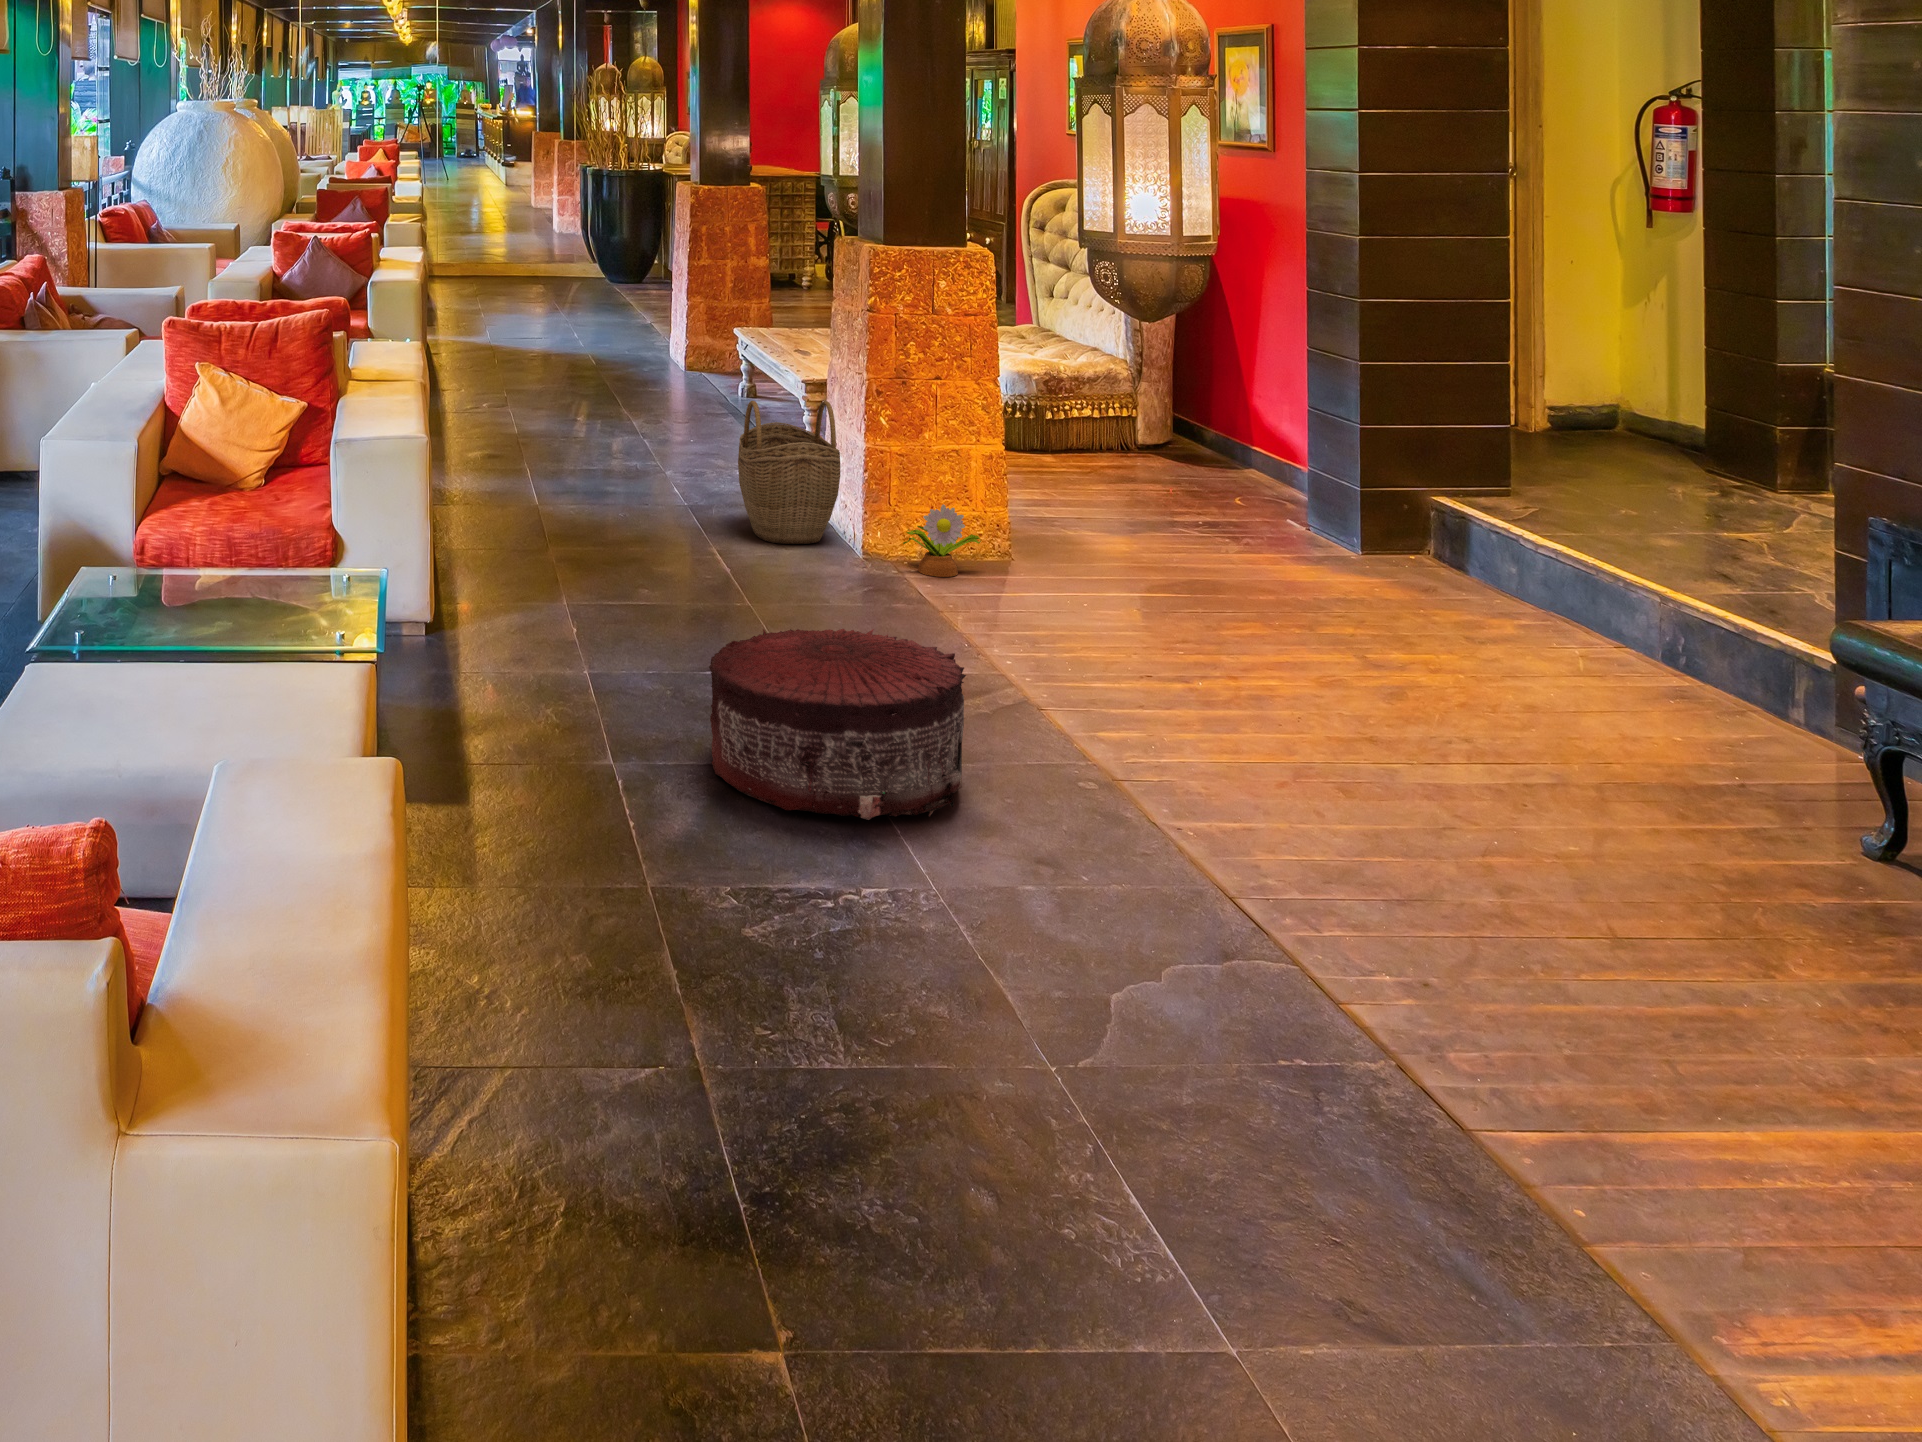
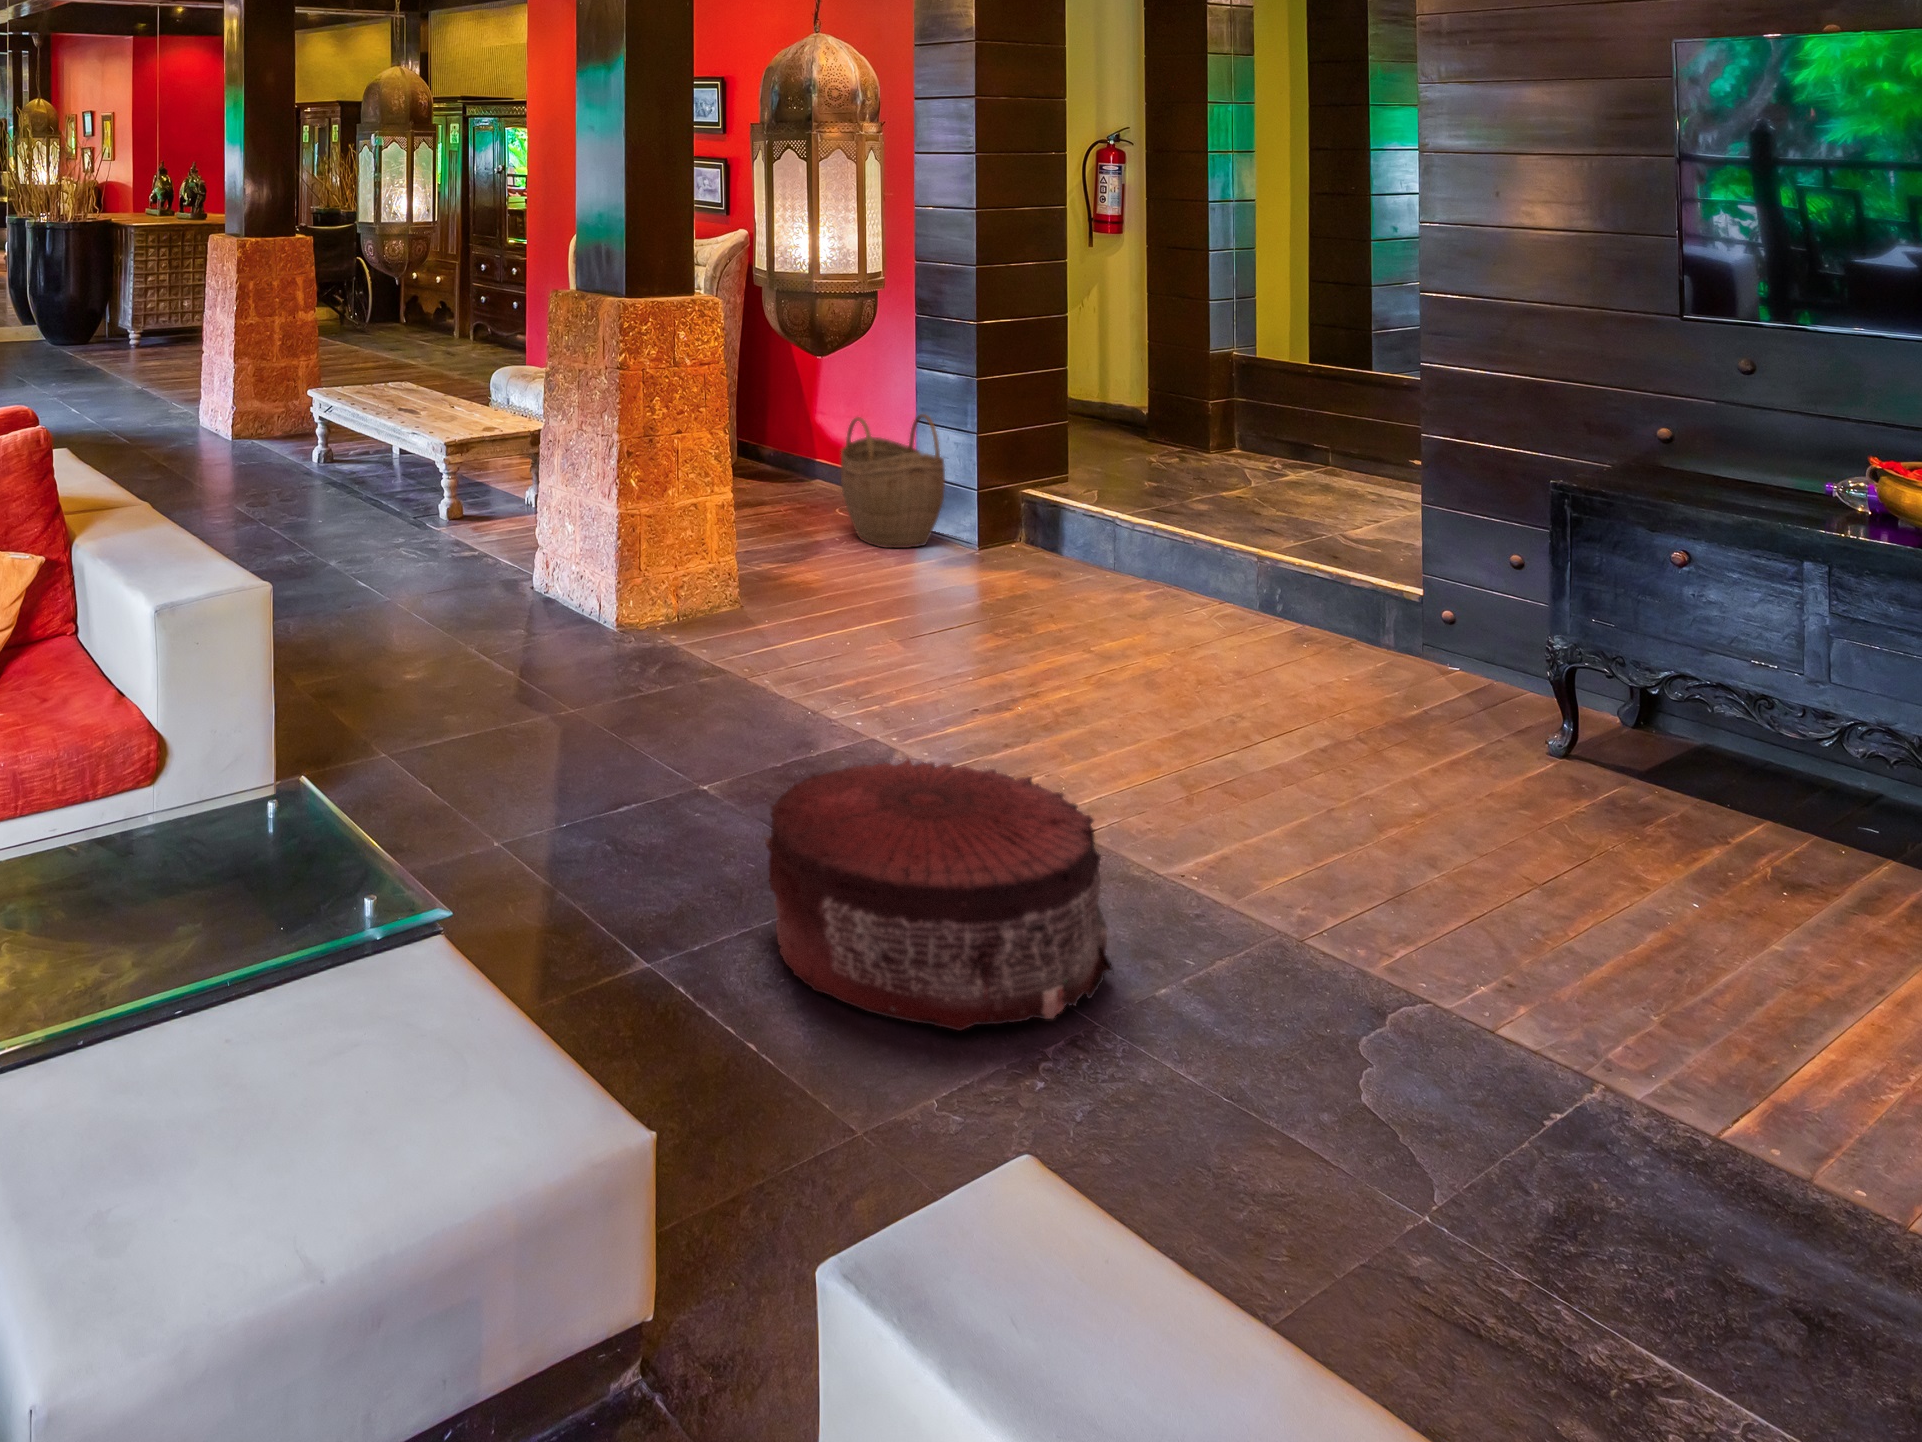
woven basket: present [738,401,840,544] -> present [840,414,945,548]
decorative plant: present [903,504,981,577] -> none [676,573,759,652]

